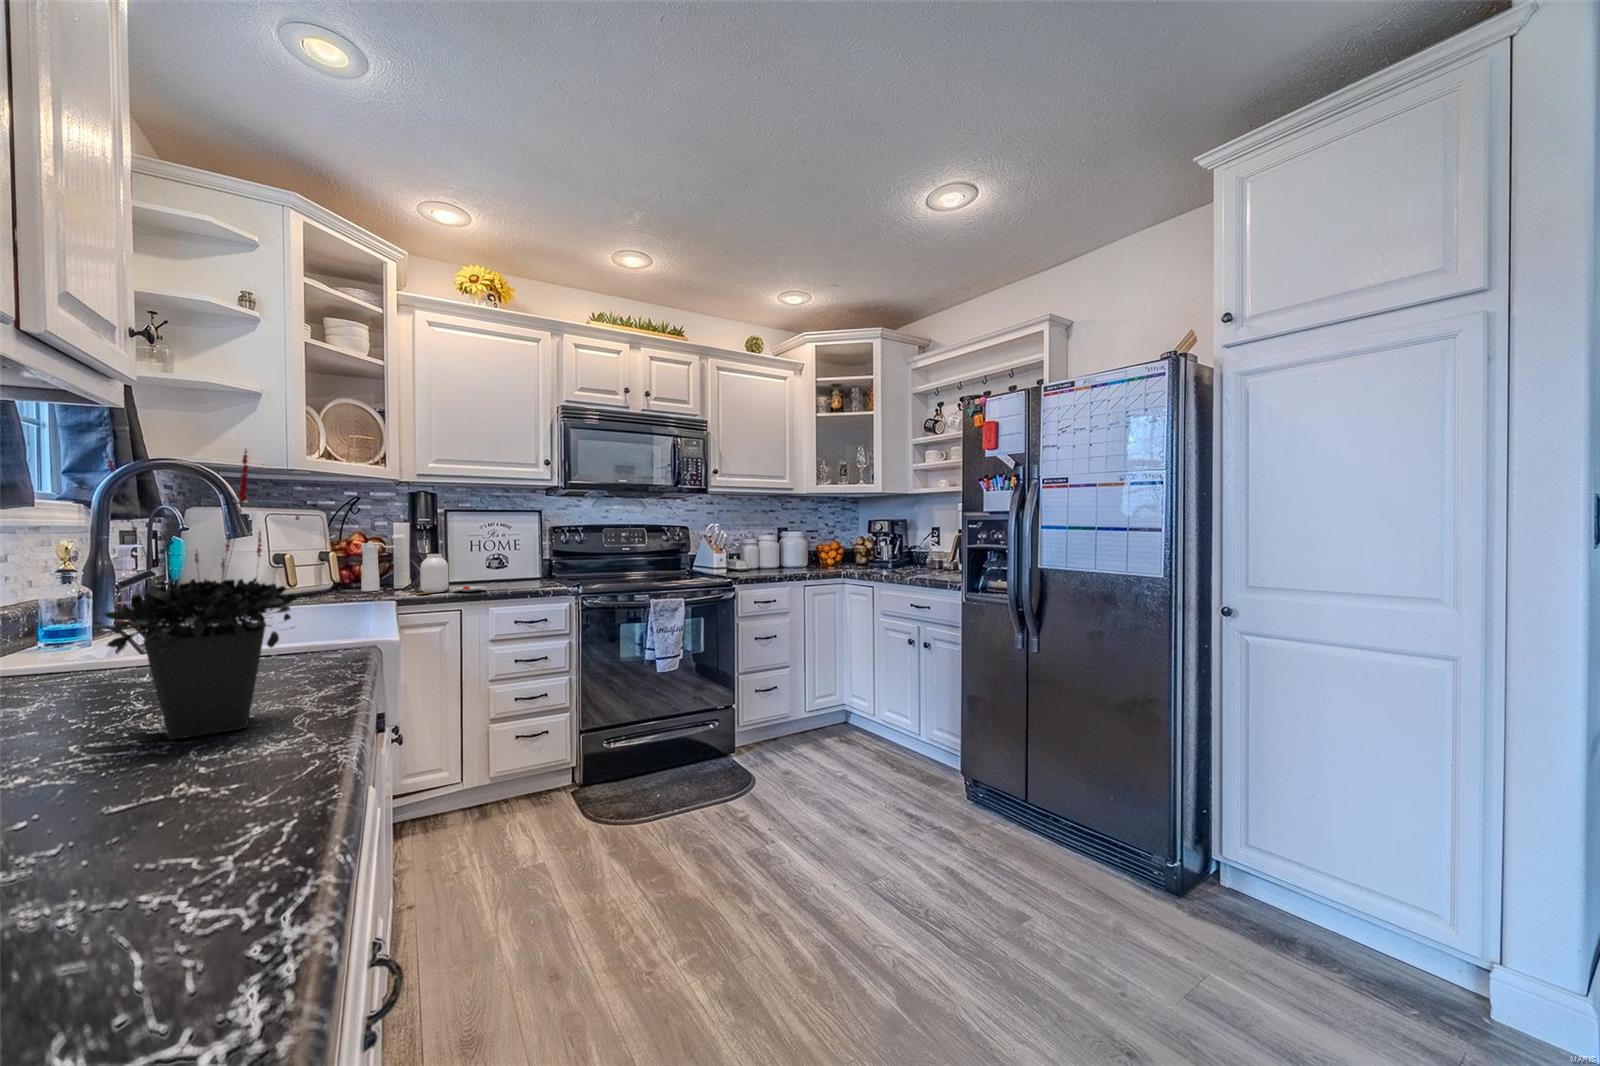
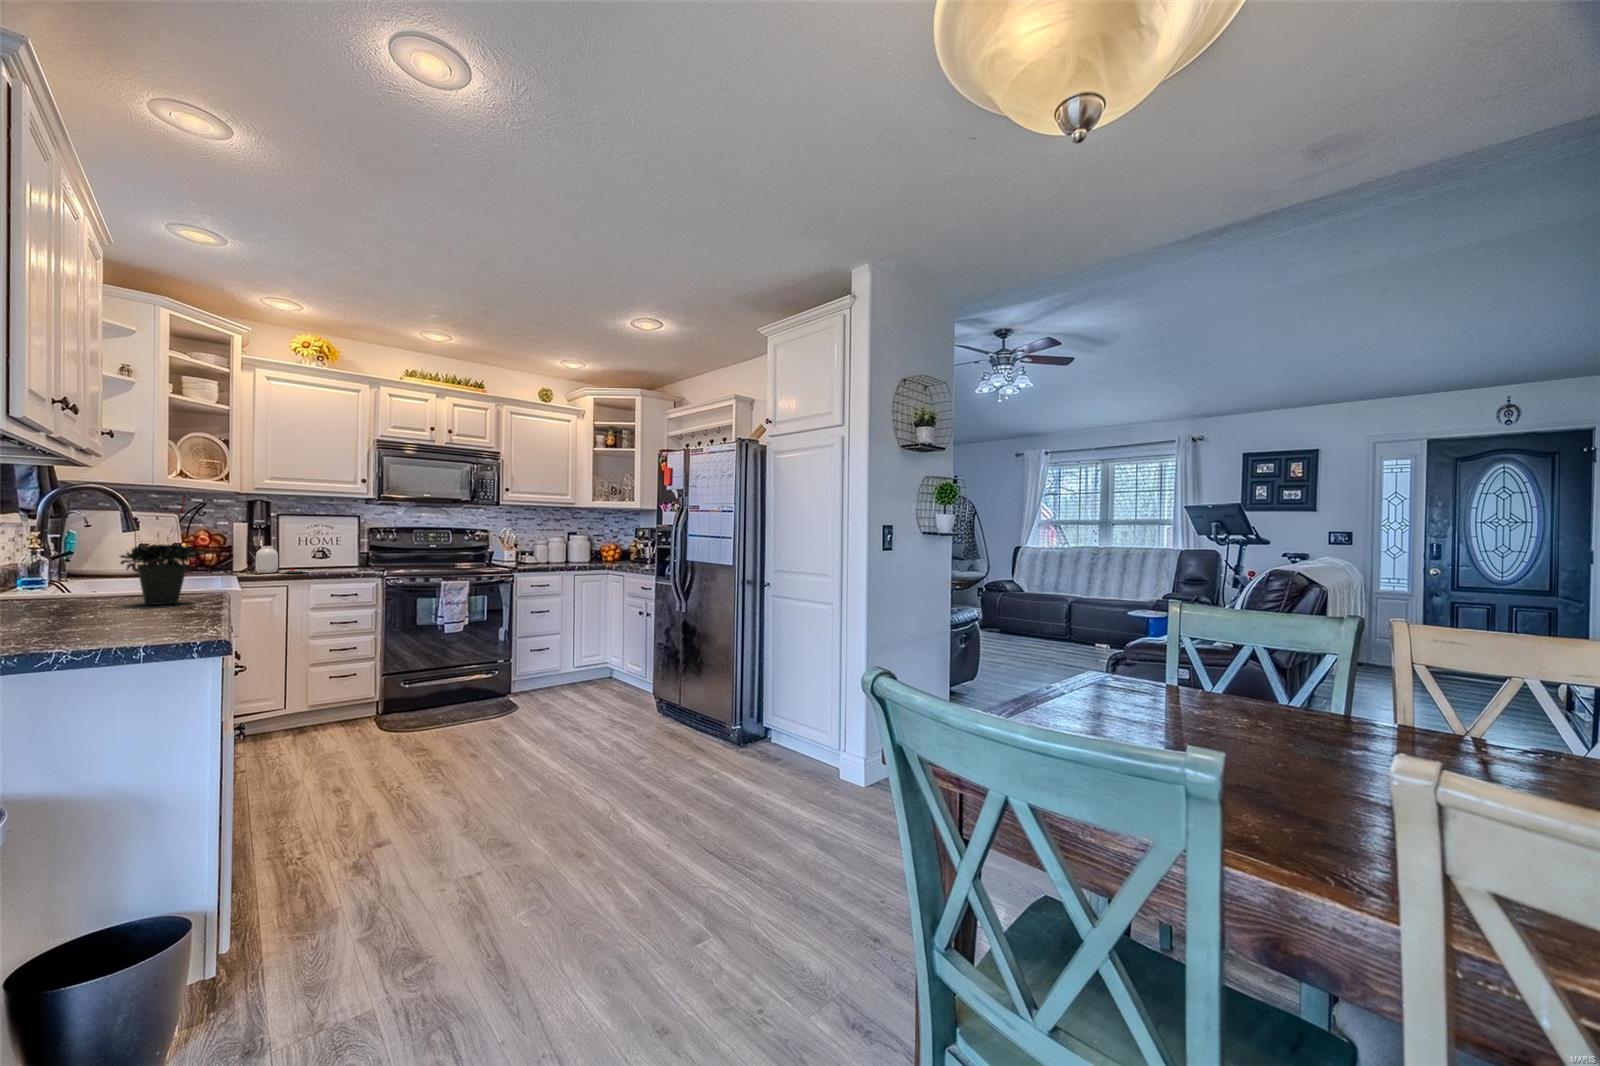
pepper mill: present [361,534,405,591] -> none [208,532,244,572]

